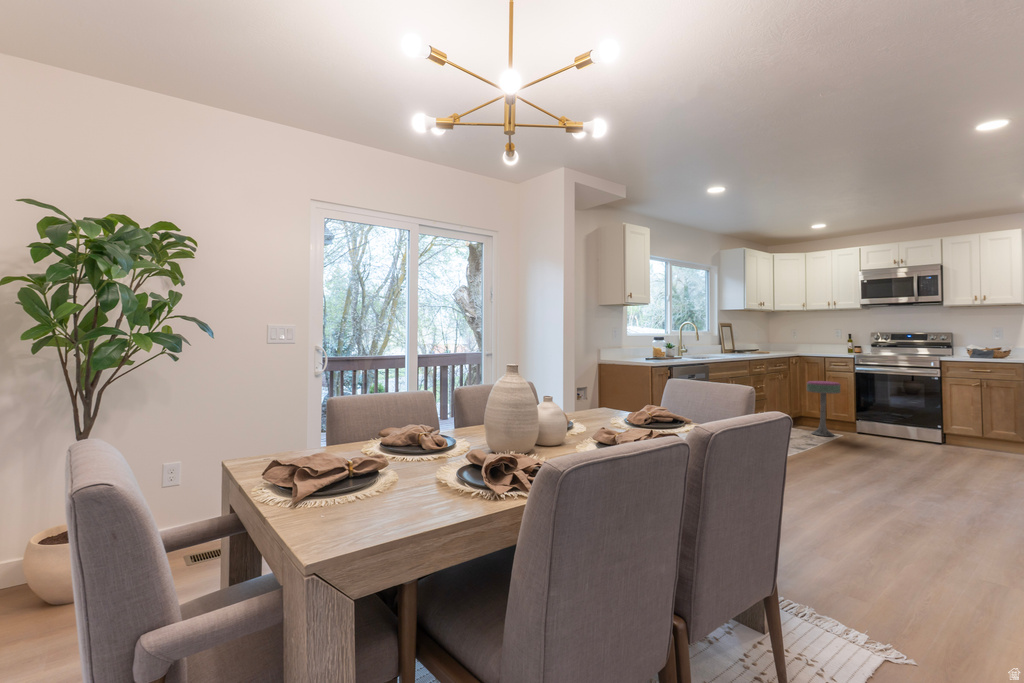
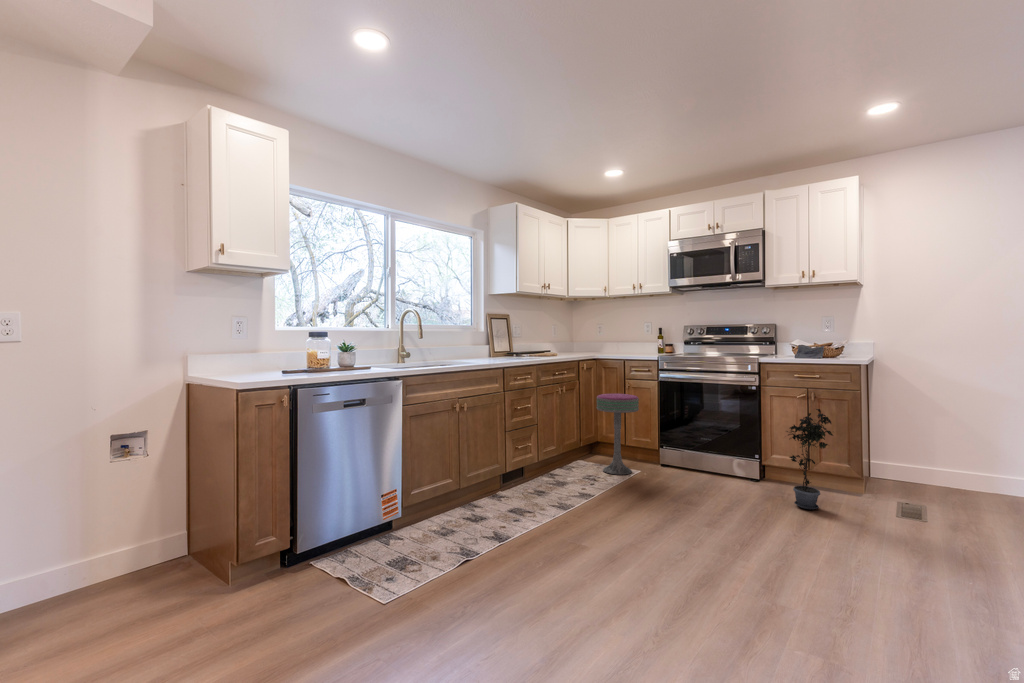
potted plant: none [963,392,1004,459] -> present [787,409,833,510]

